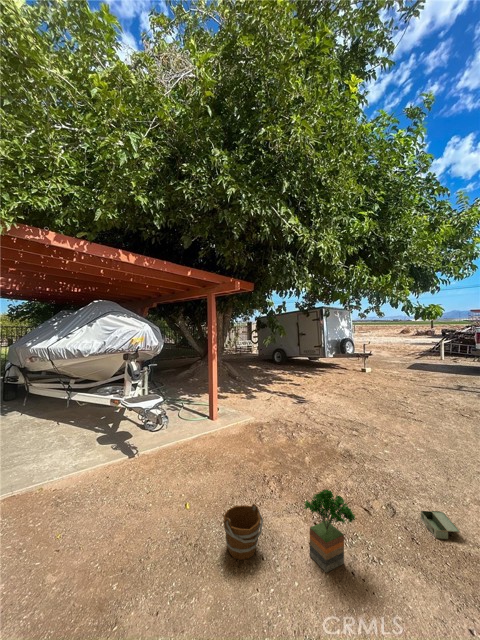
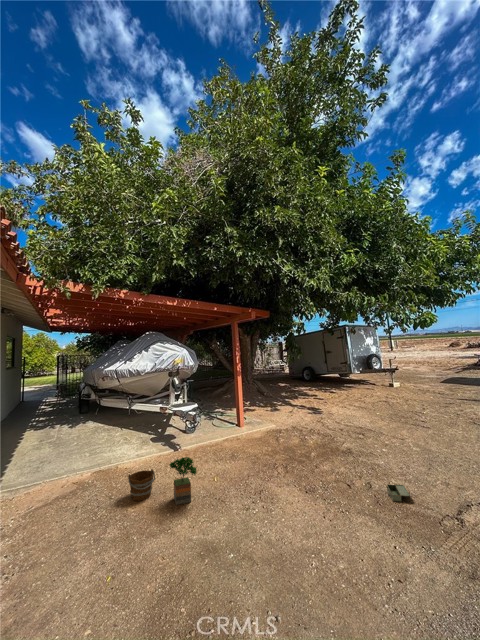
potted tree: present [304,489,355,573] -> present [170,457,196,505]
bucket: present [223,504,263,560] -> present [128,469,155,501]

